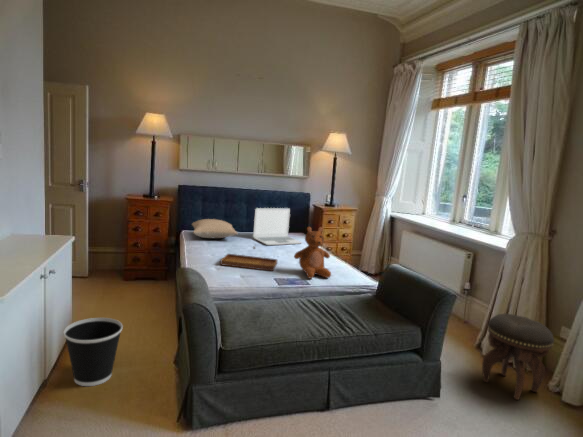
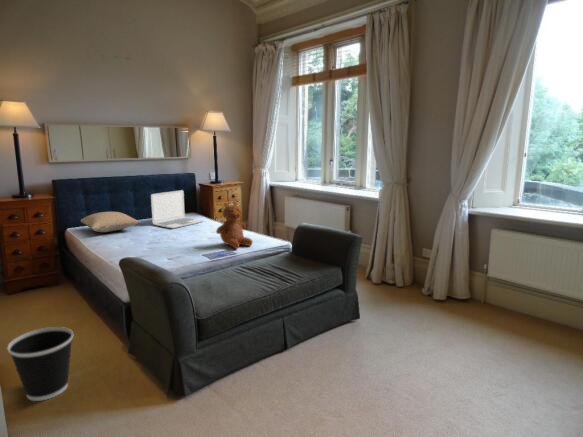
tray: present [220,247,277,271] -> none [144,230,198,253]
footstool: present [482,314,554,400] -> none [378,246,423,306]

